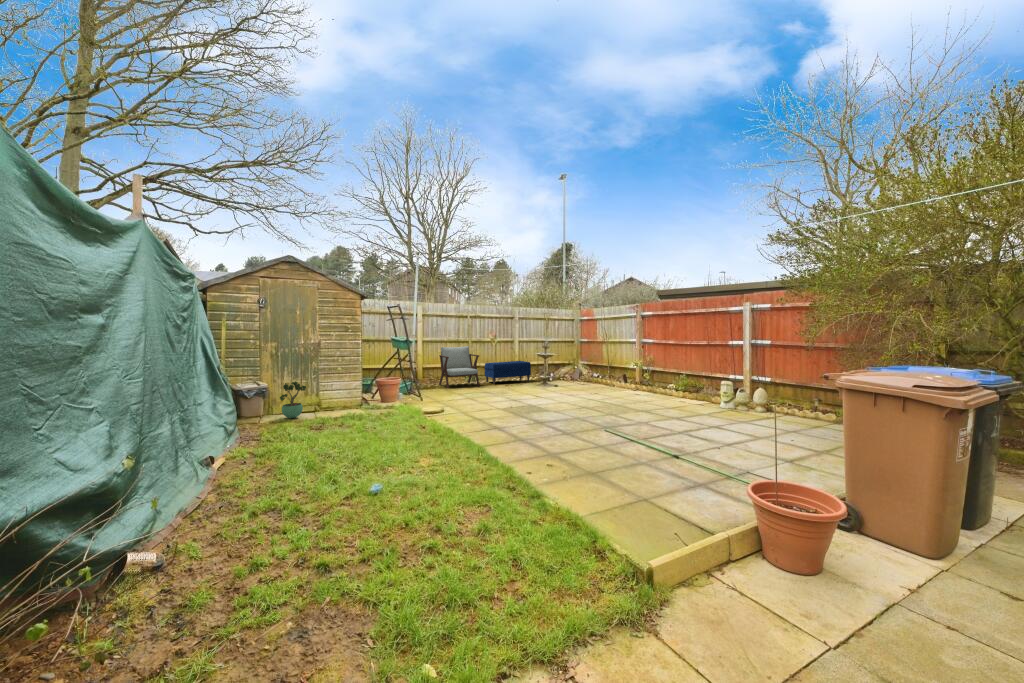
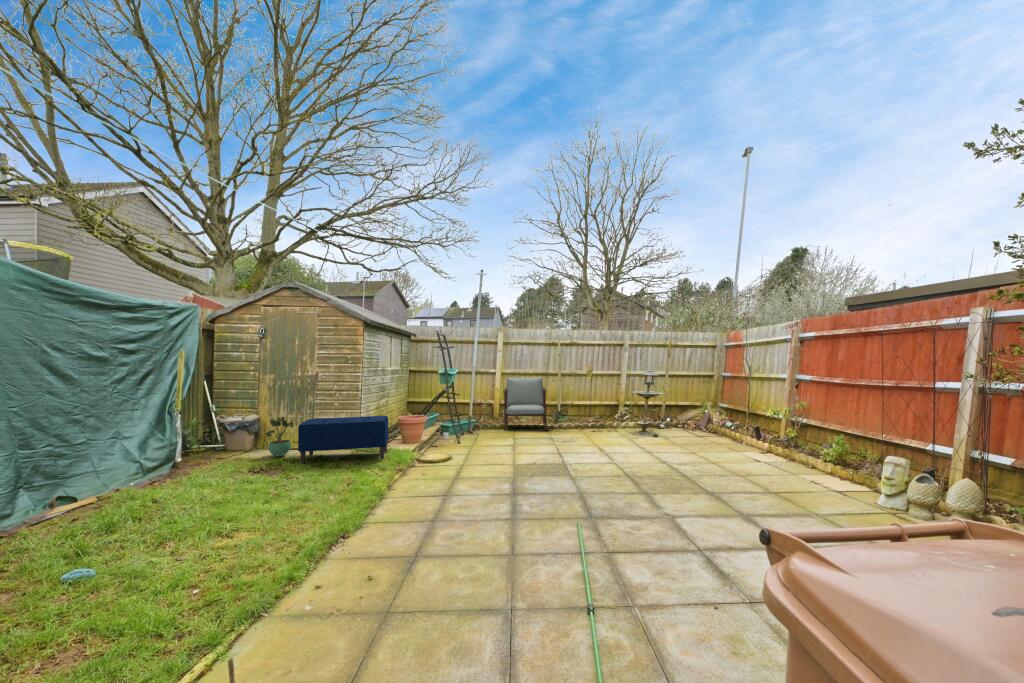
bench: present [485,361,531,384] -> present [298,416,388,463]

